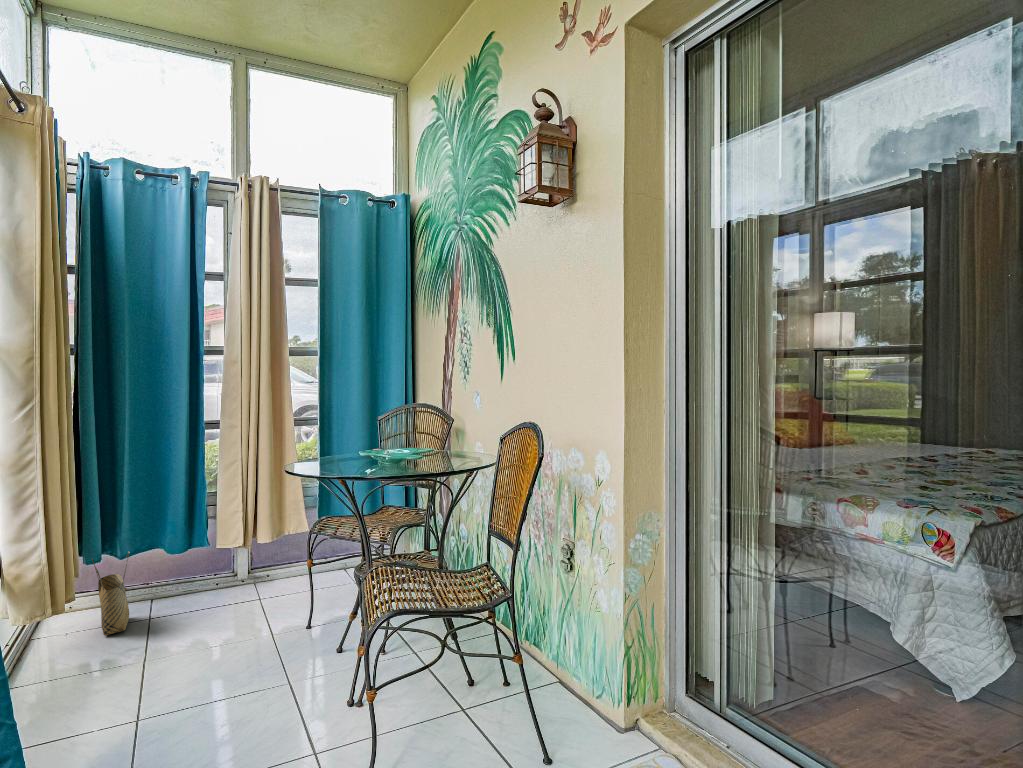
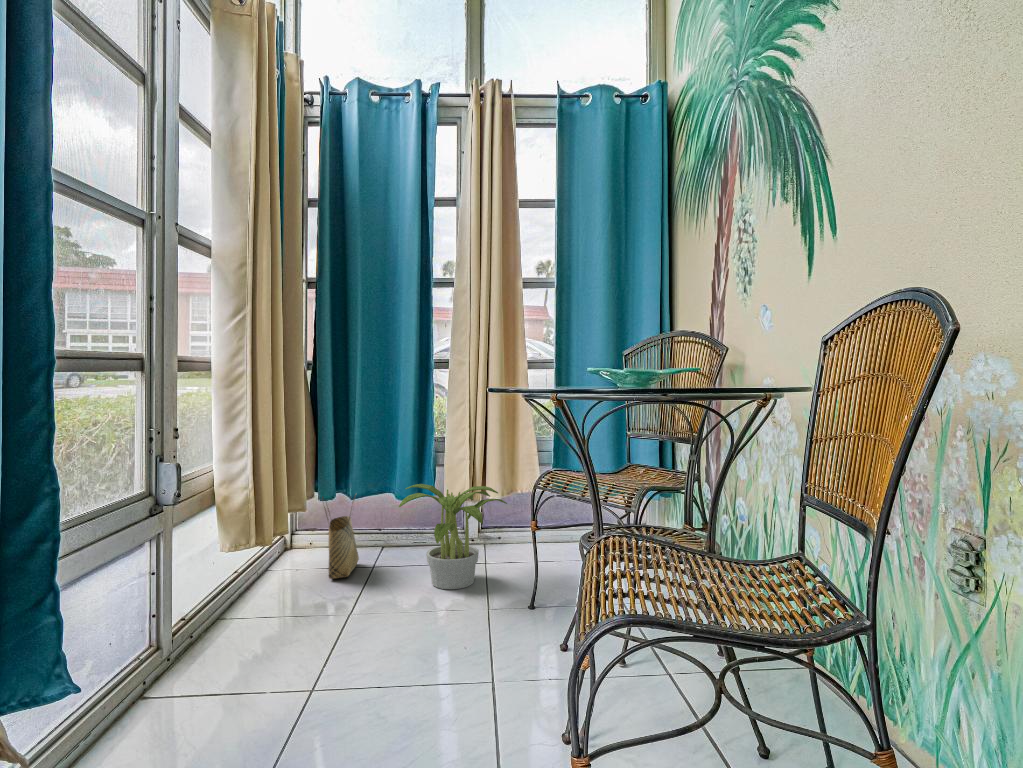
potted plant: none [184,533,280,626] -> present [399,484,507,589]

